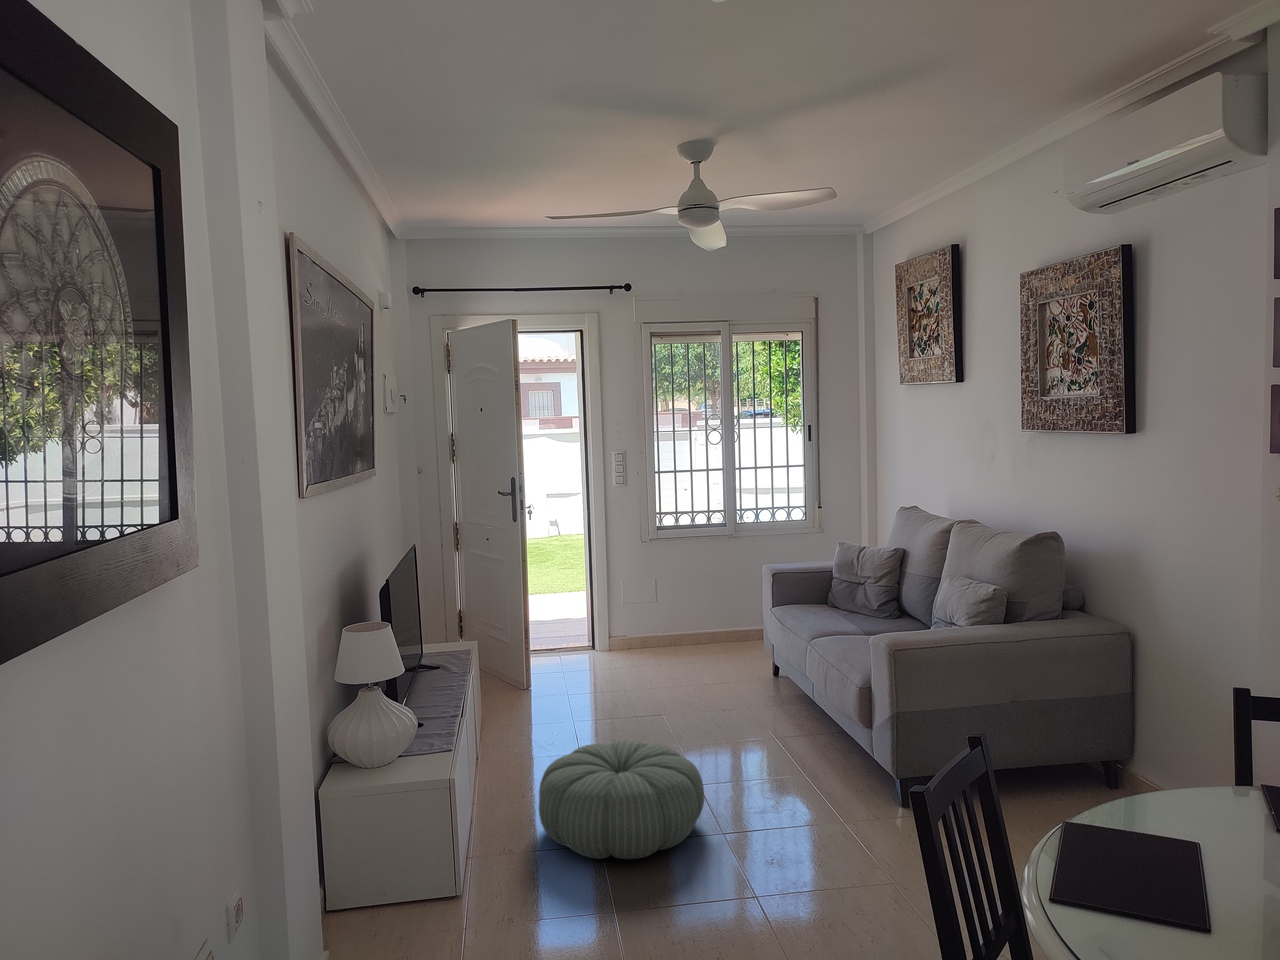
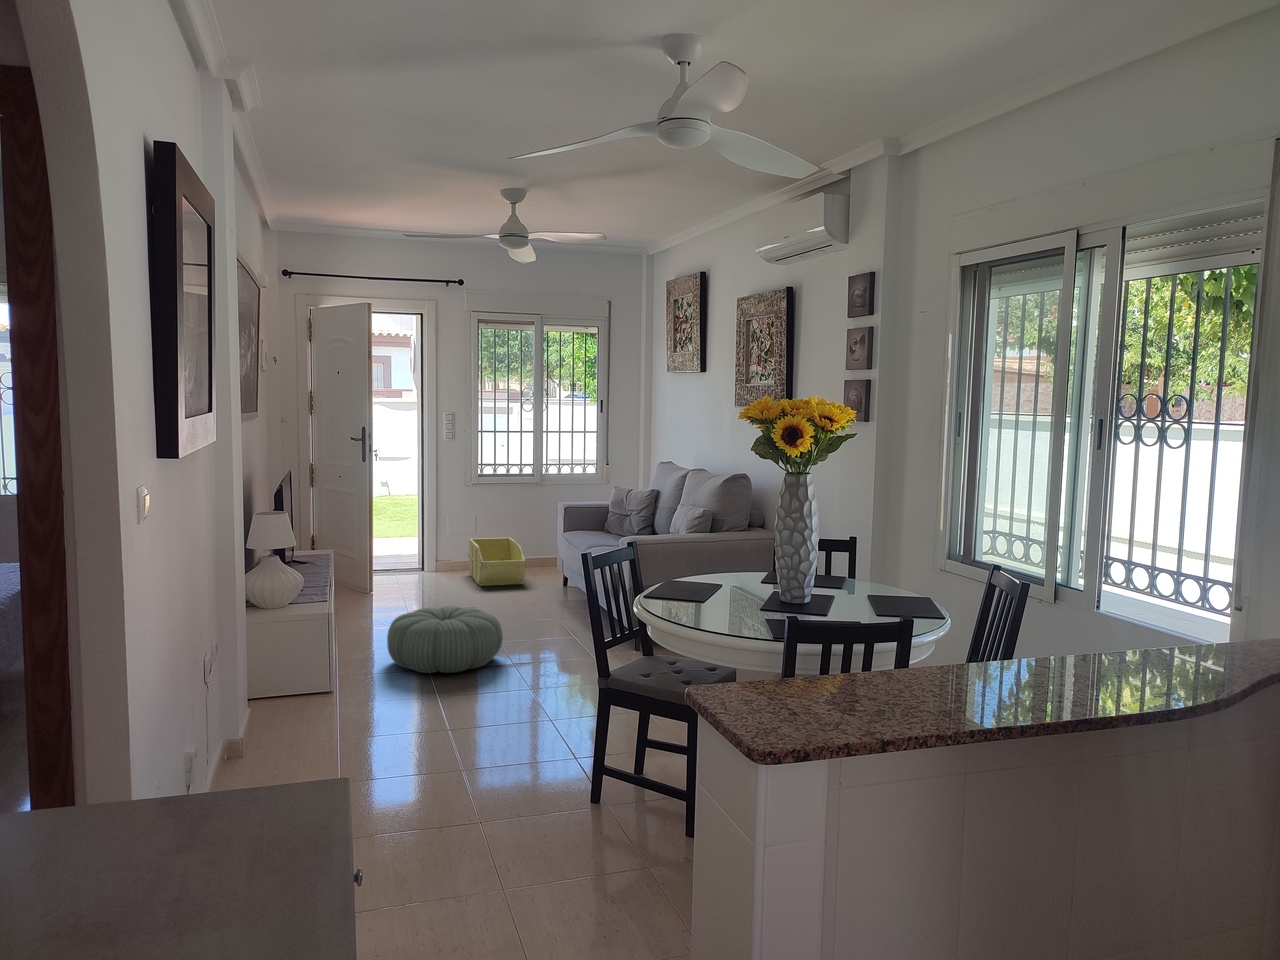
storage bin: none [648,604,723,673] -> present [469,538,526,586]

